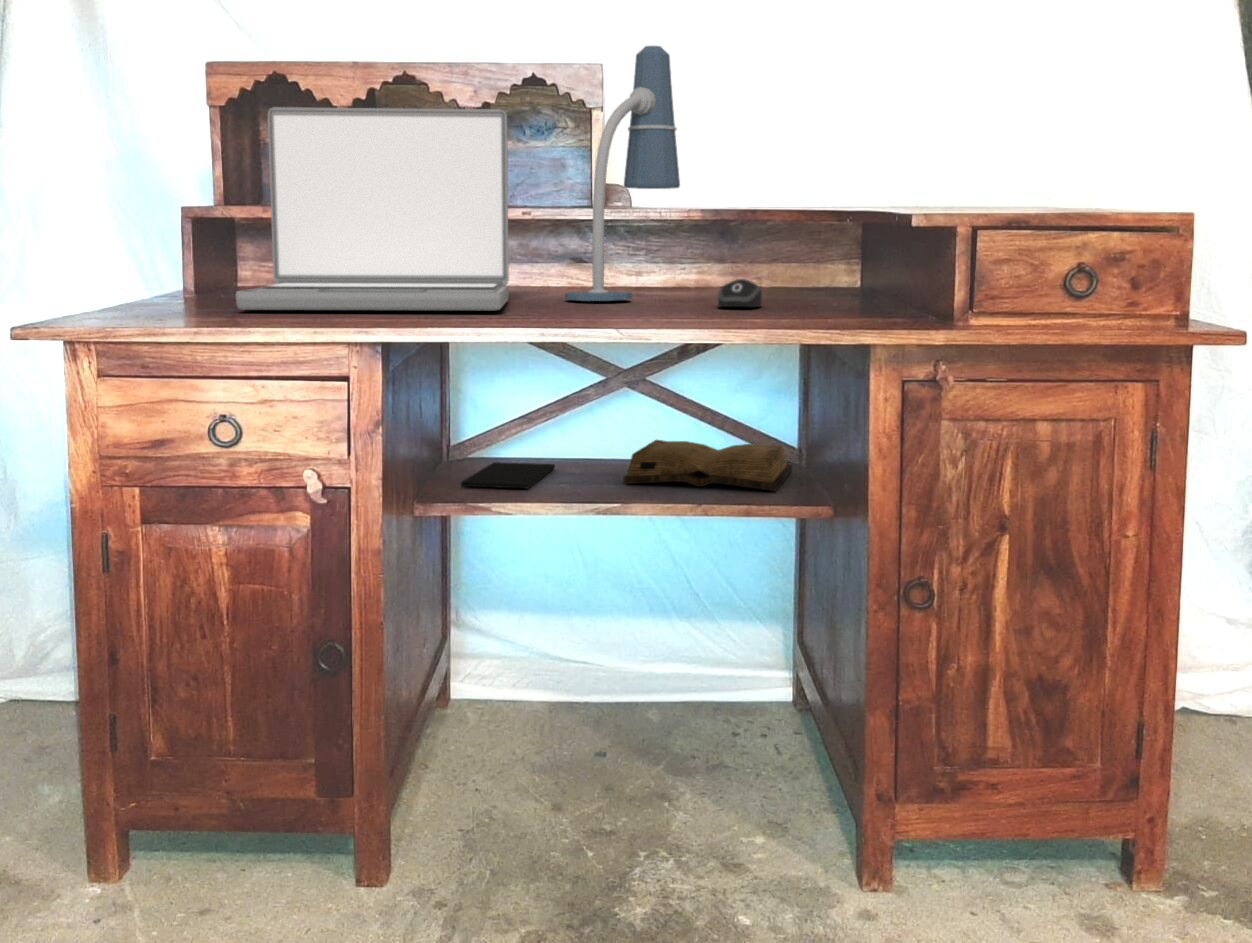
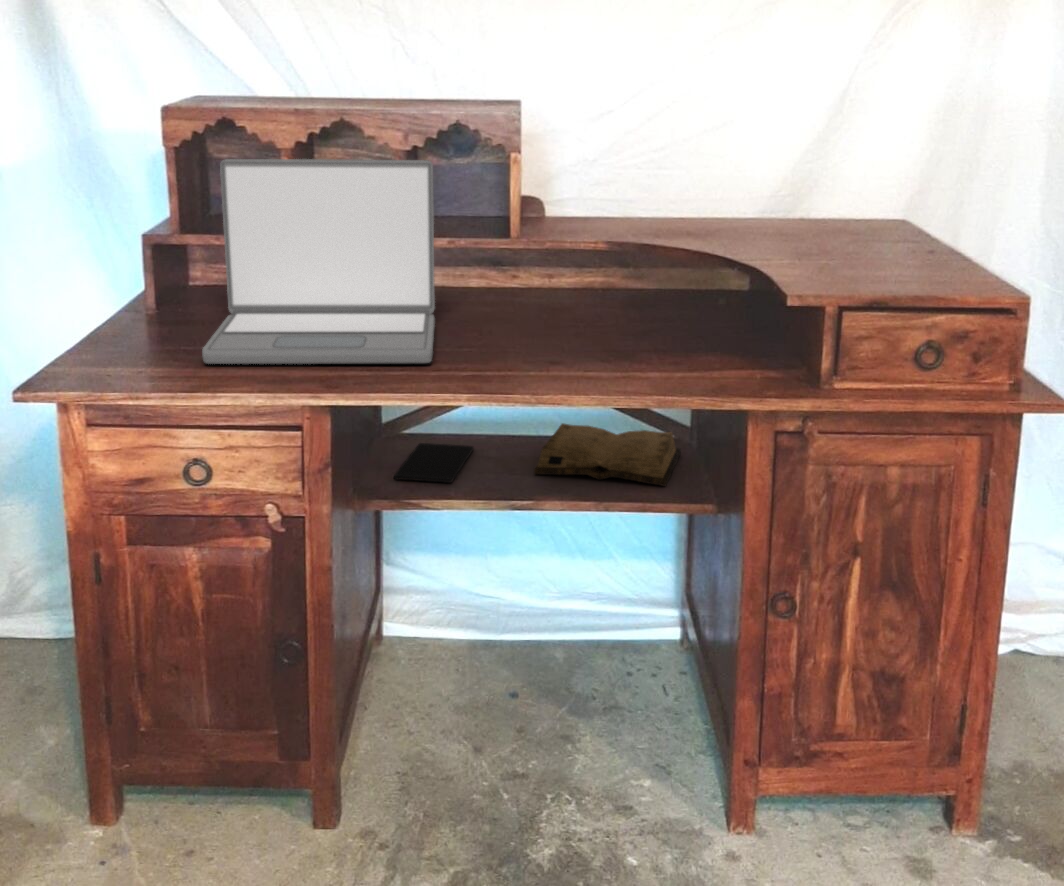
desk lamp: present [565,46,680,301] -> none [484,87,586,329]
computer mouse: present [718,279,762,307] -> none [618,315,657,346]

